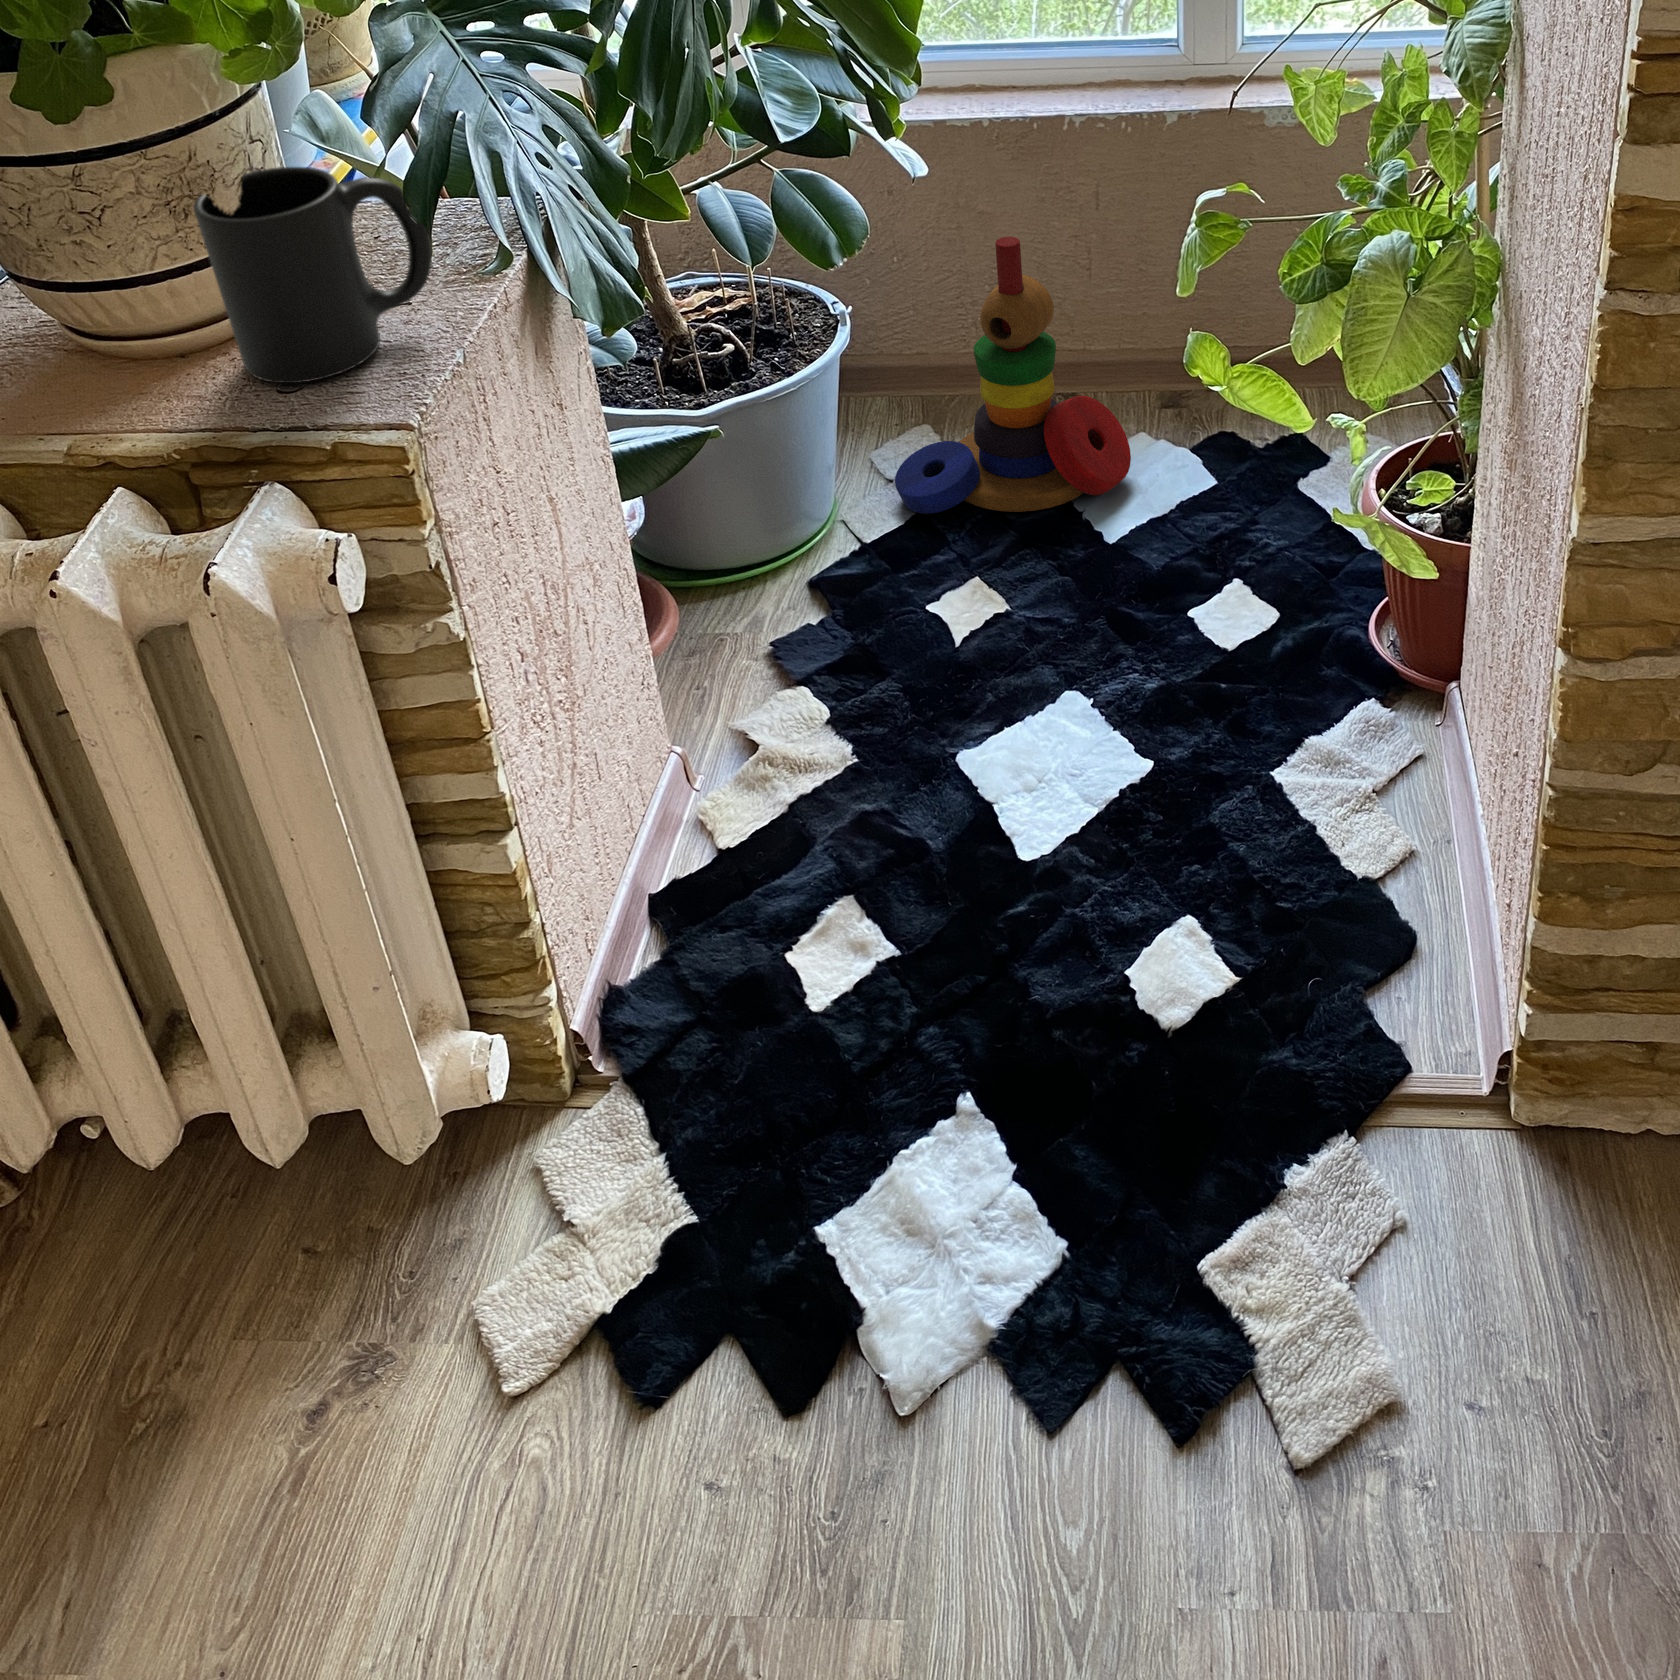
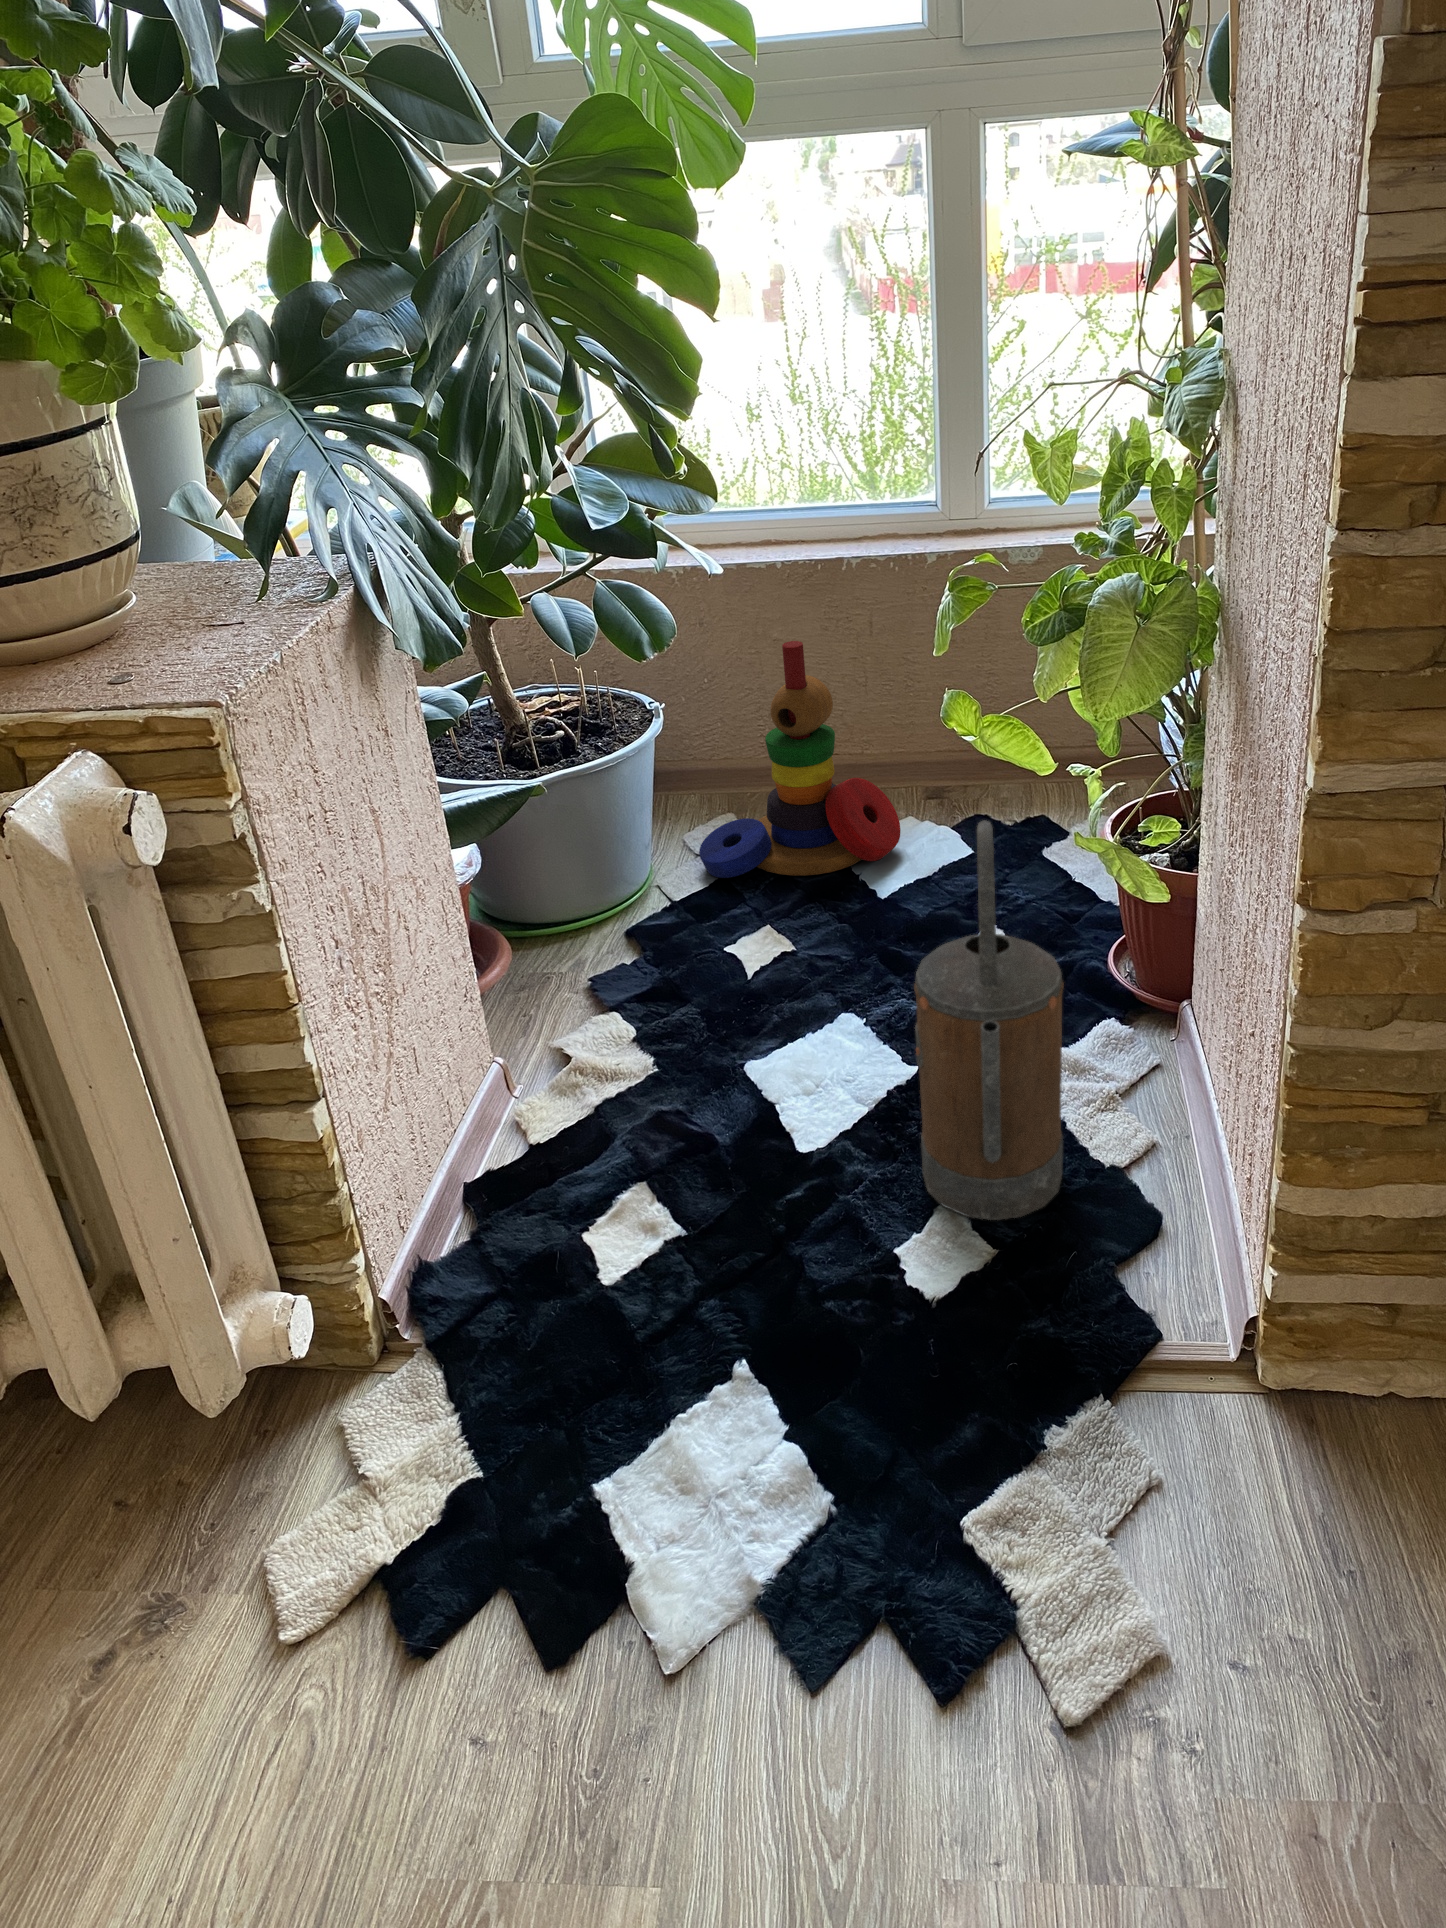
mug: present [194,167,432,383] -> none [36,487,256,675]
watering can: none [1153,505,1317,938] -> present [914,820,1064,1220]

